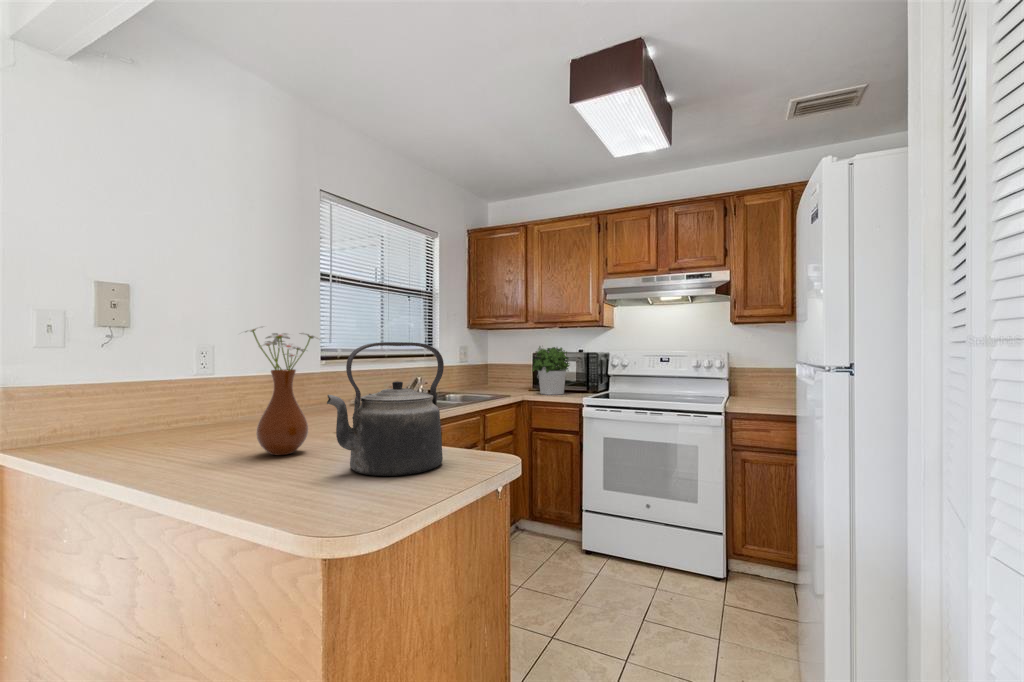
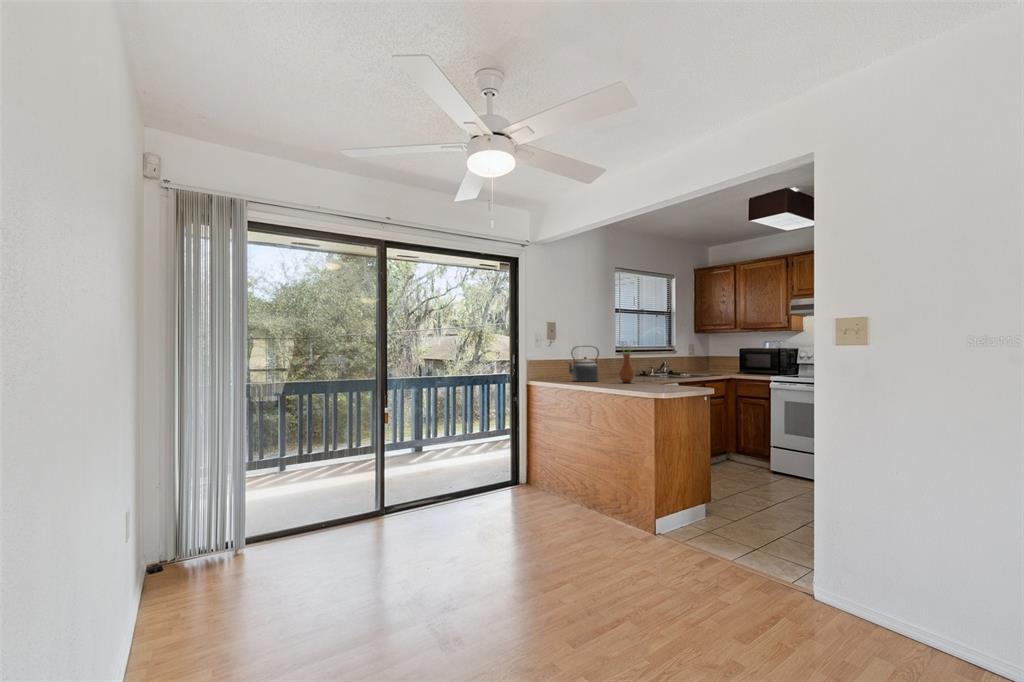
kettle: present [327,342,444,476] -> present [567,346,599,382]
potted plant: present [533,346,570,395] -> none [739,344,767,376]

